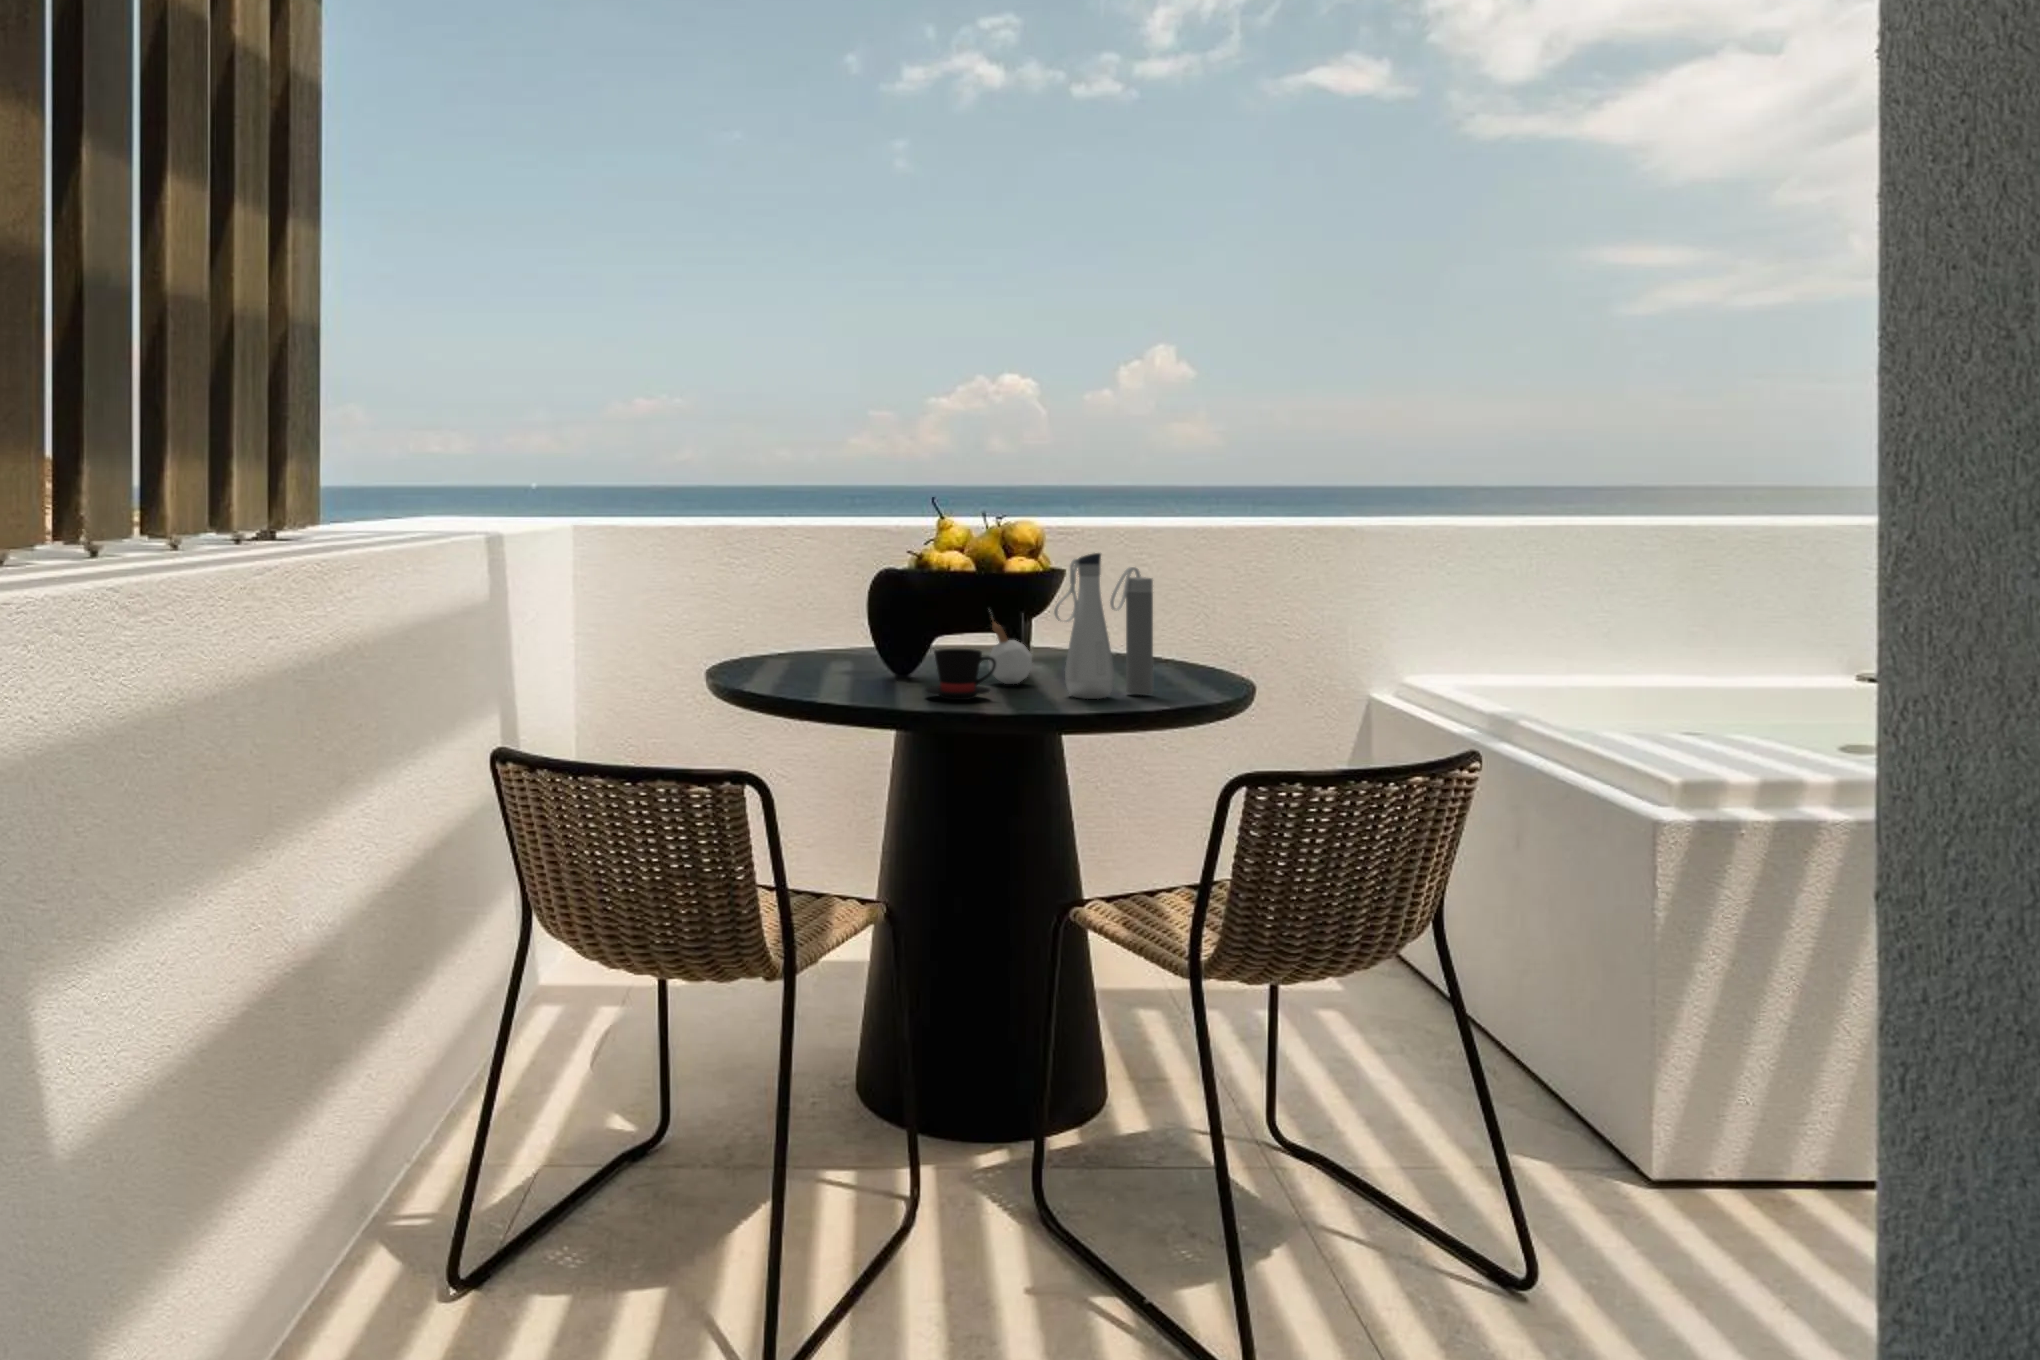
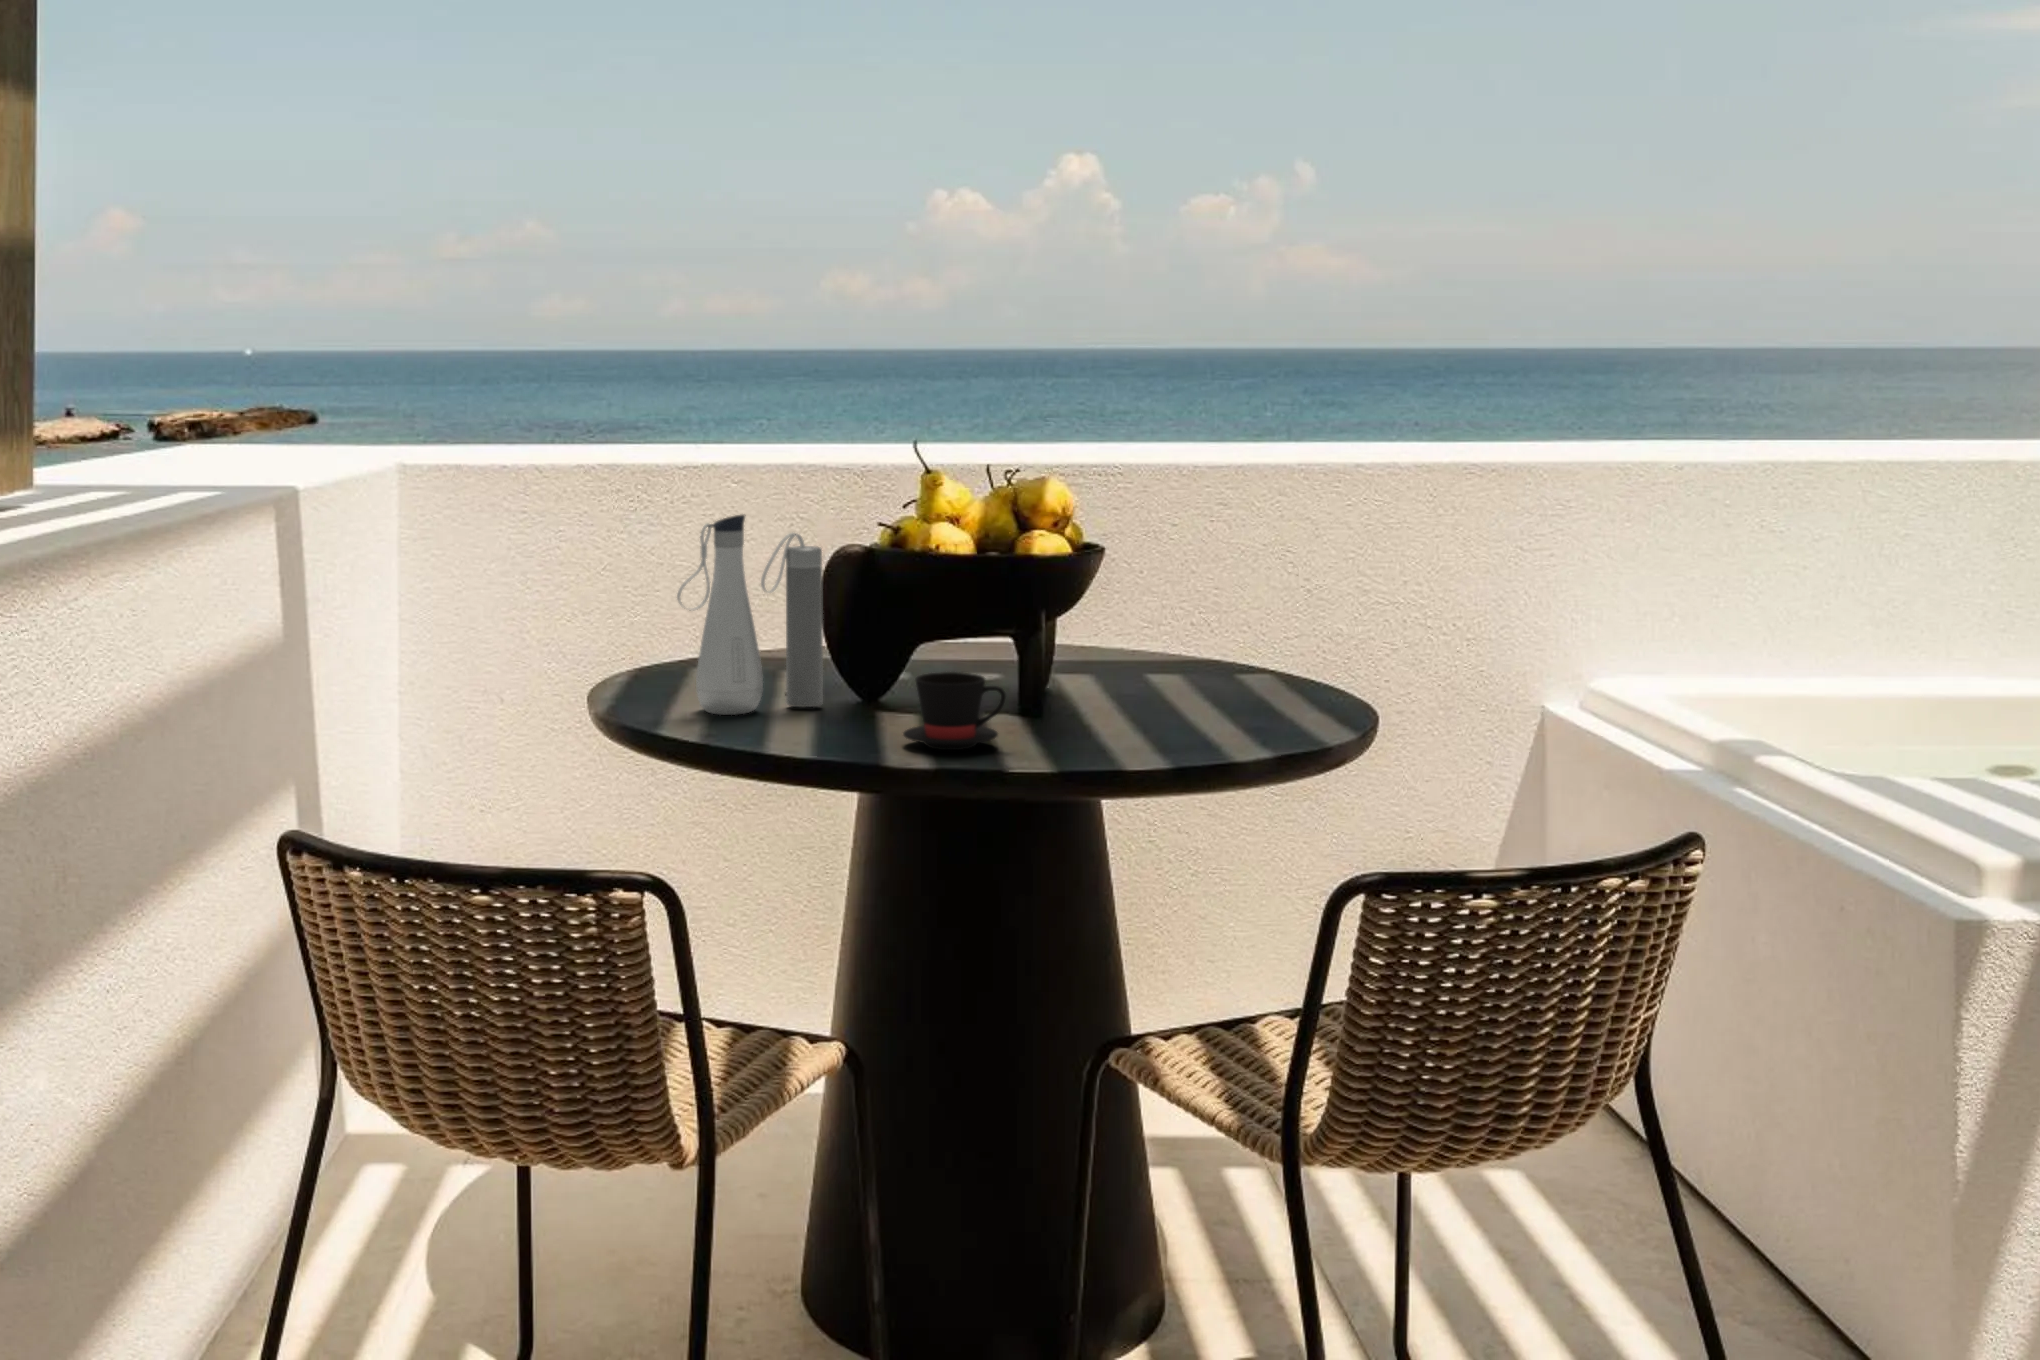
water bottle: present [1054,553,1153,699] -> present [677,515,823,715]
candle: present [989,617,1032,684] -> none [997,604,1061,716]

